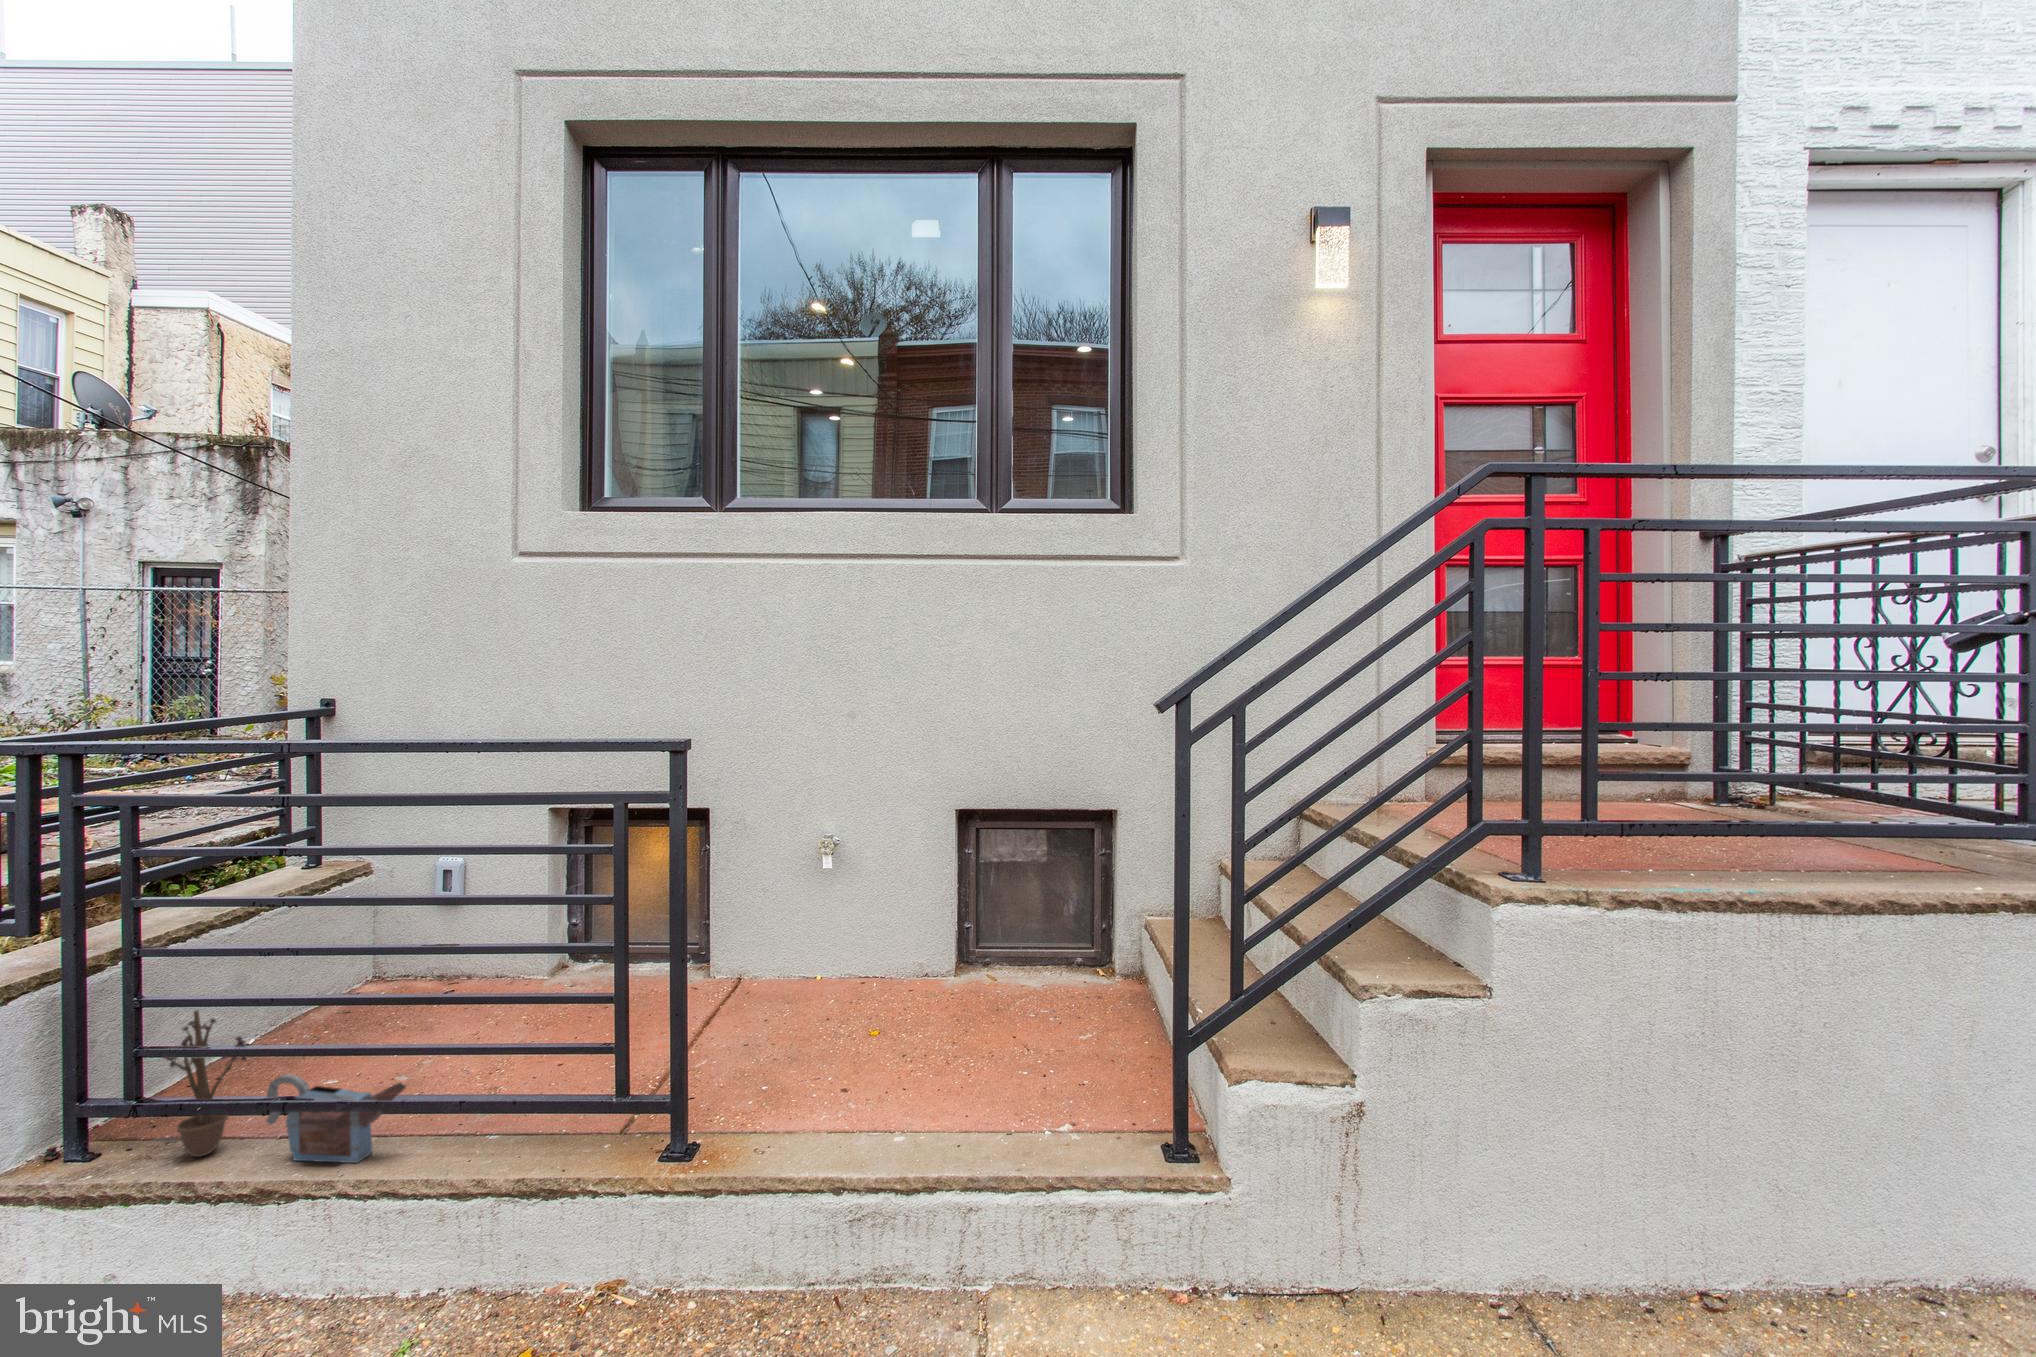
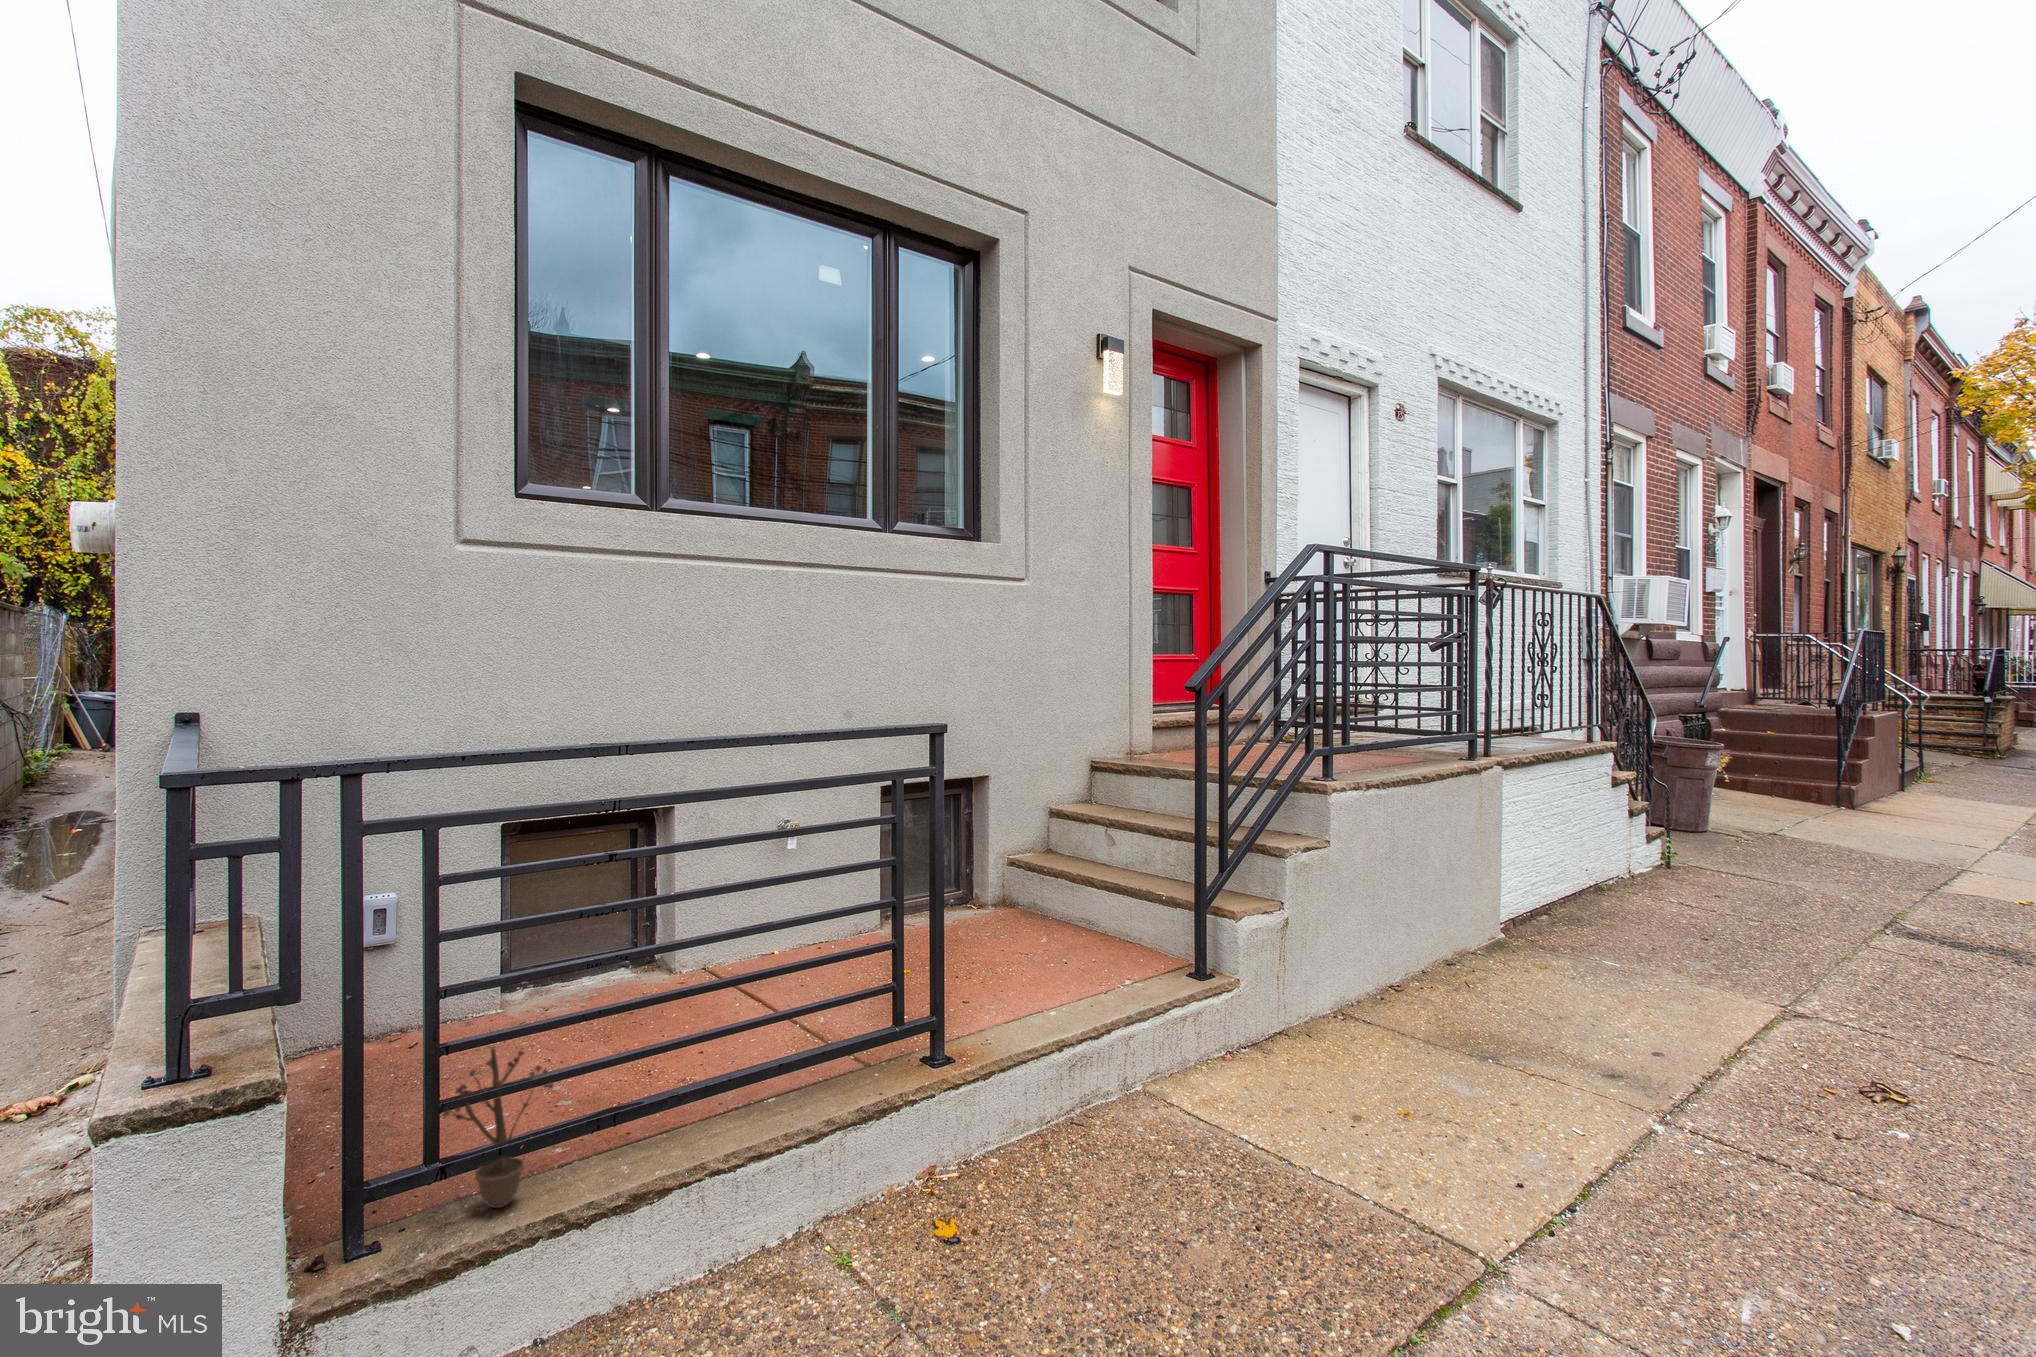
watering can: present [266,1074,406,1163] -> none [579,1063,729,1172]

